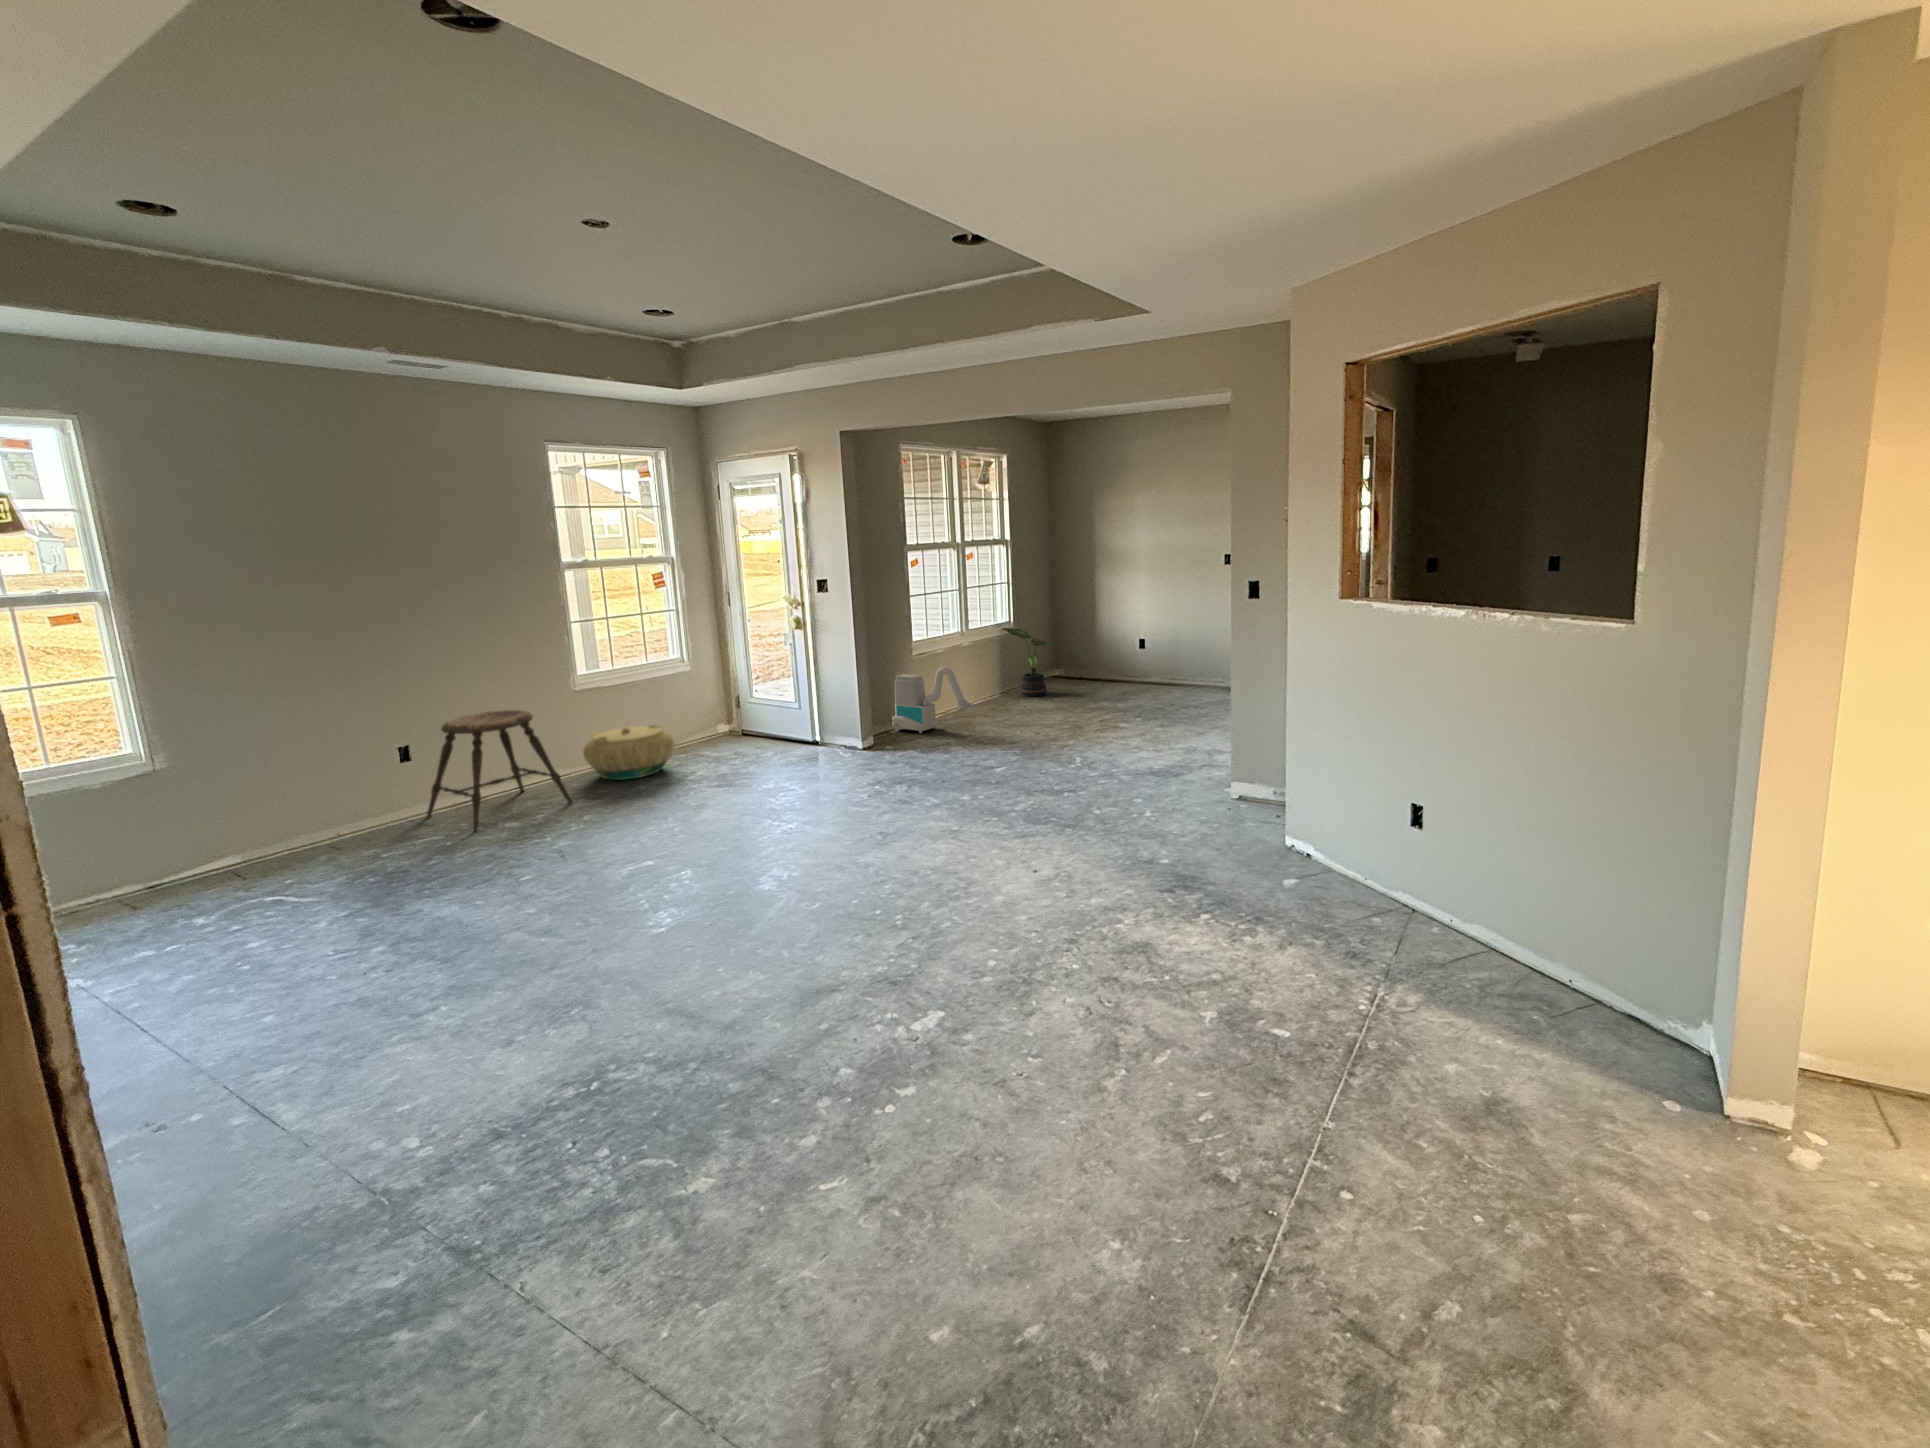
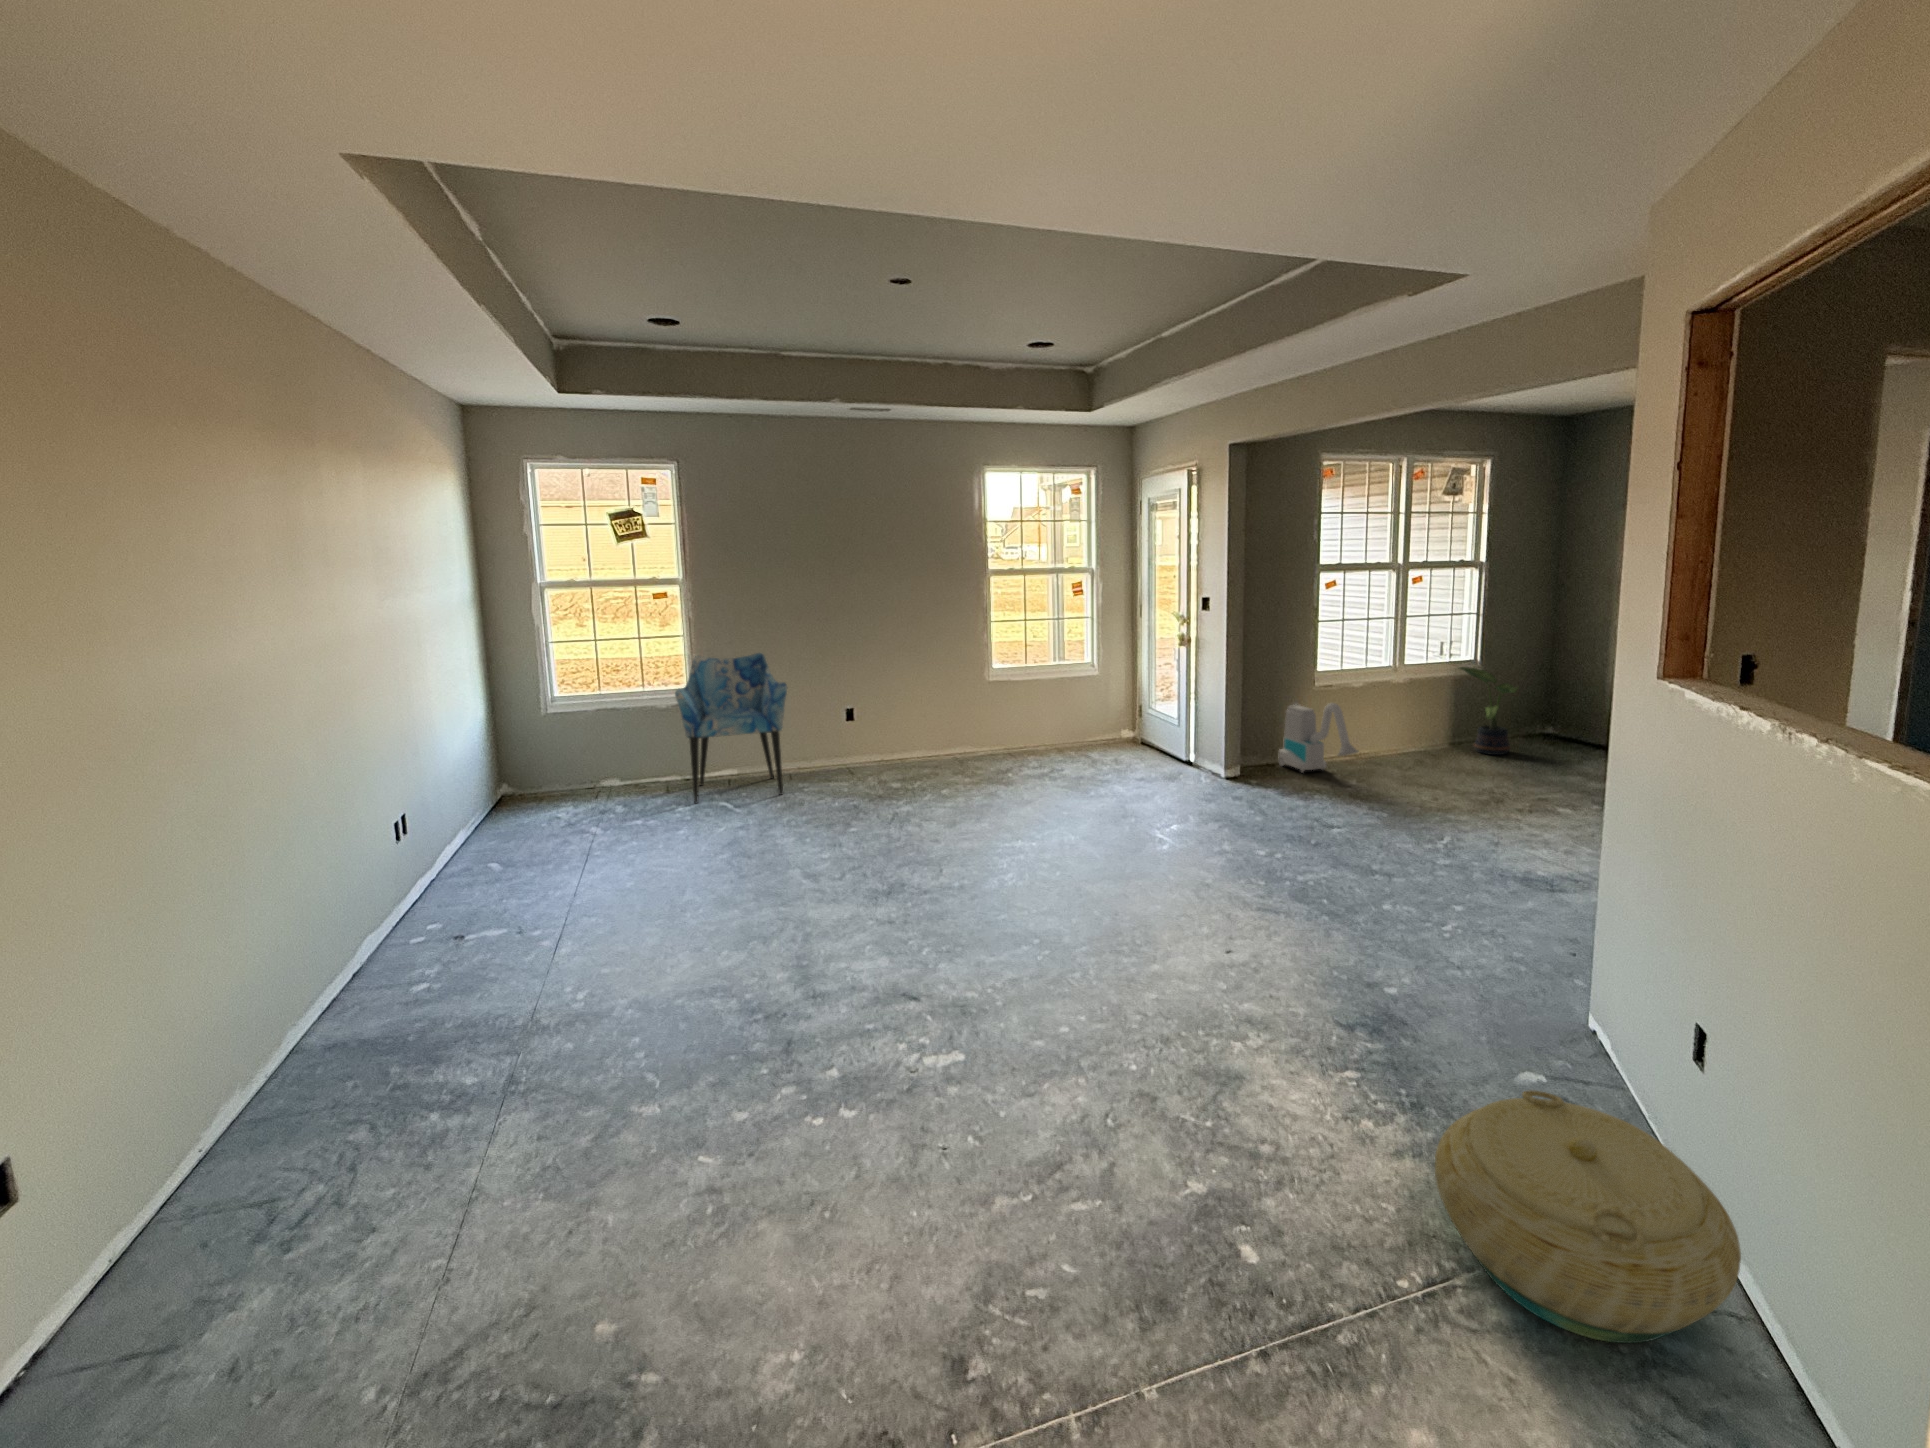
armchair: none [147,688,359,912] -> present [675,653,788,803]
stool: present [426,710,572,831] -> none [858,689,950,783]
basket: present [583,725,674,780] -> present [1435,1090,1741,1343]

